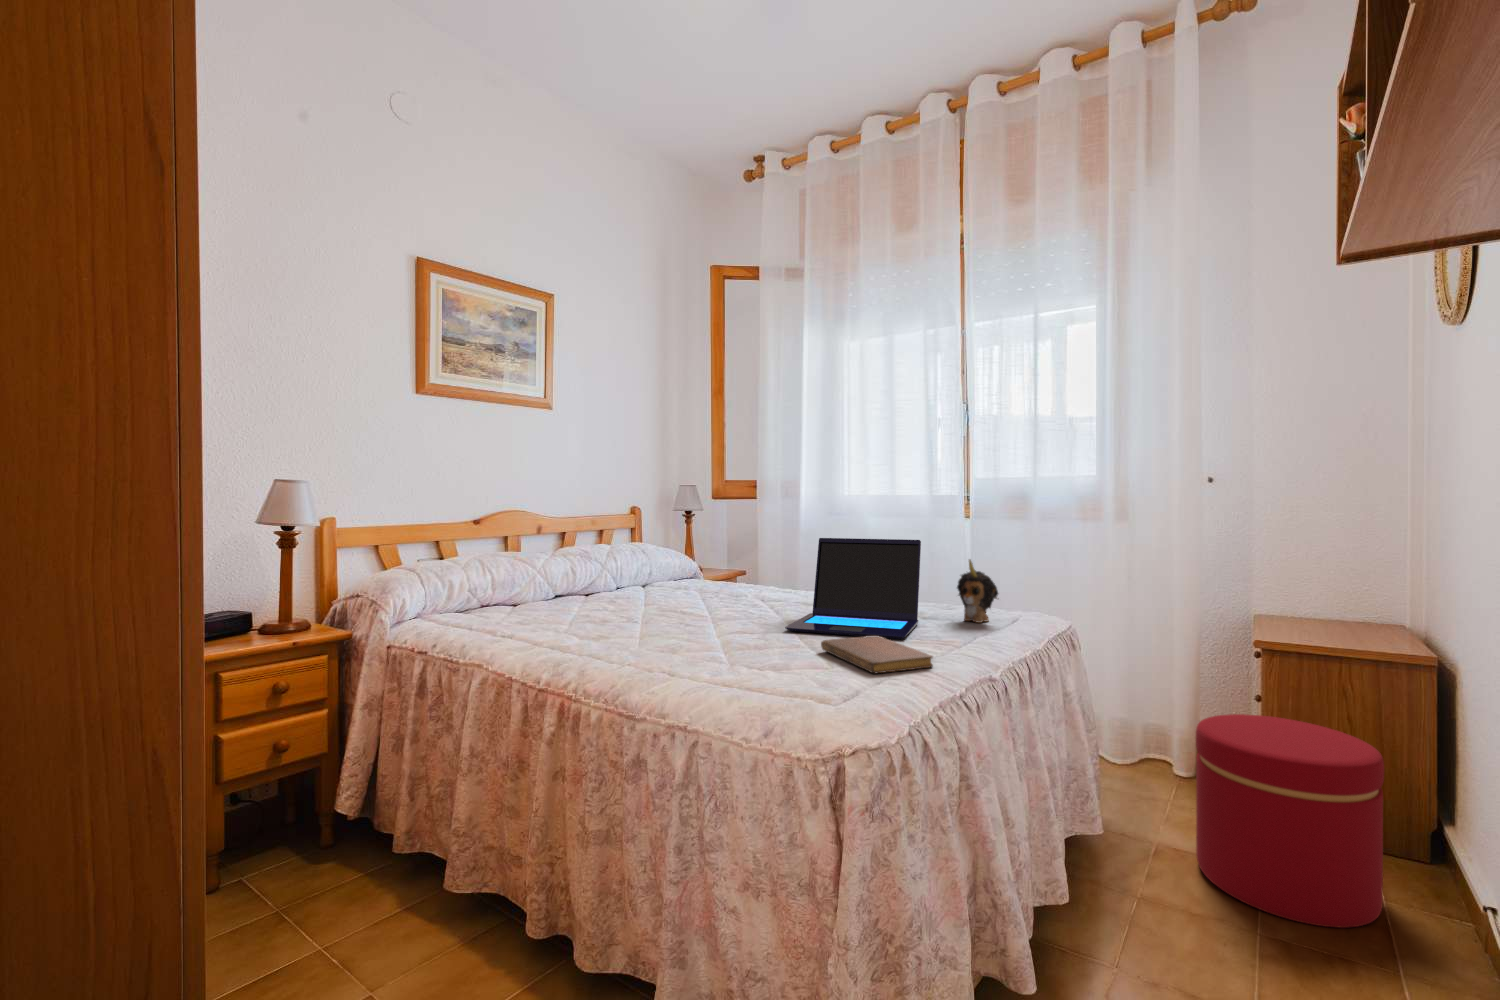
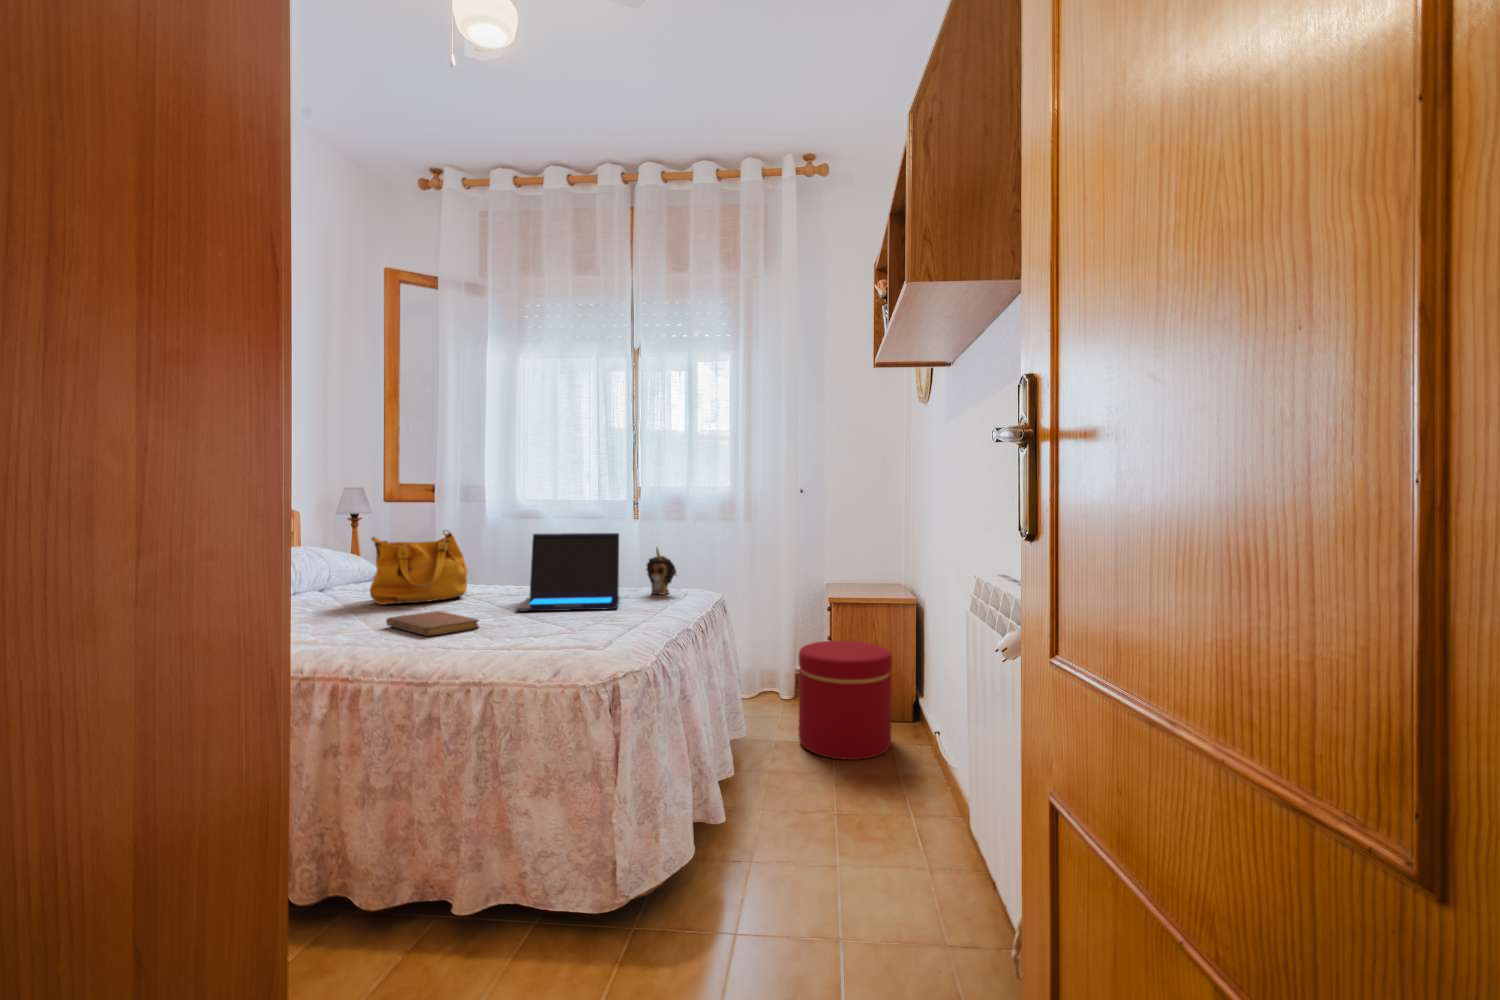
handbag: none [658,531,755,609] -> present [370,530,467,605]
notebook: present [821,636,933,673] -> present [386,611,479,636]

